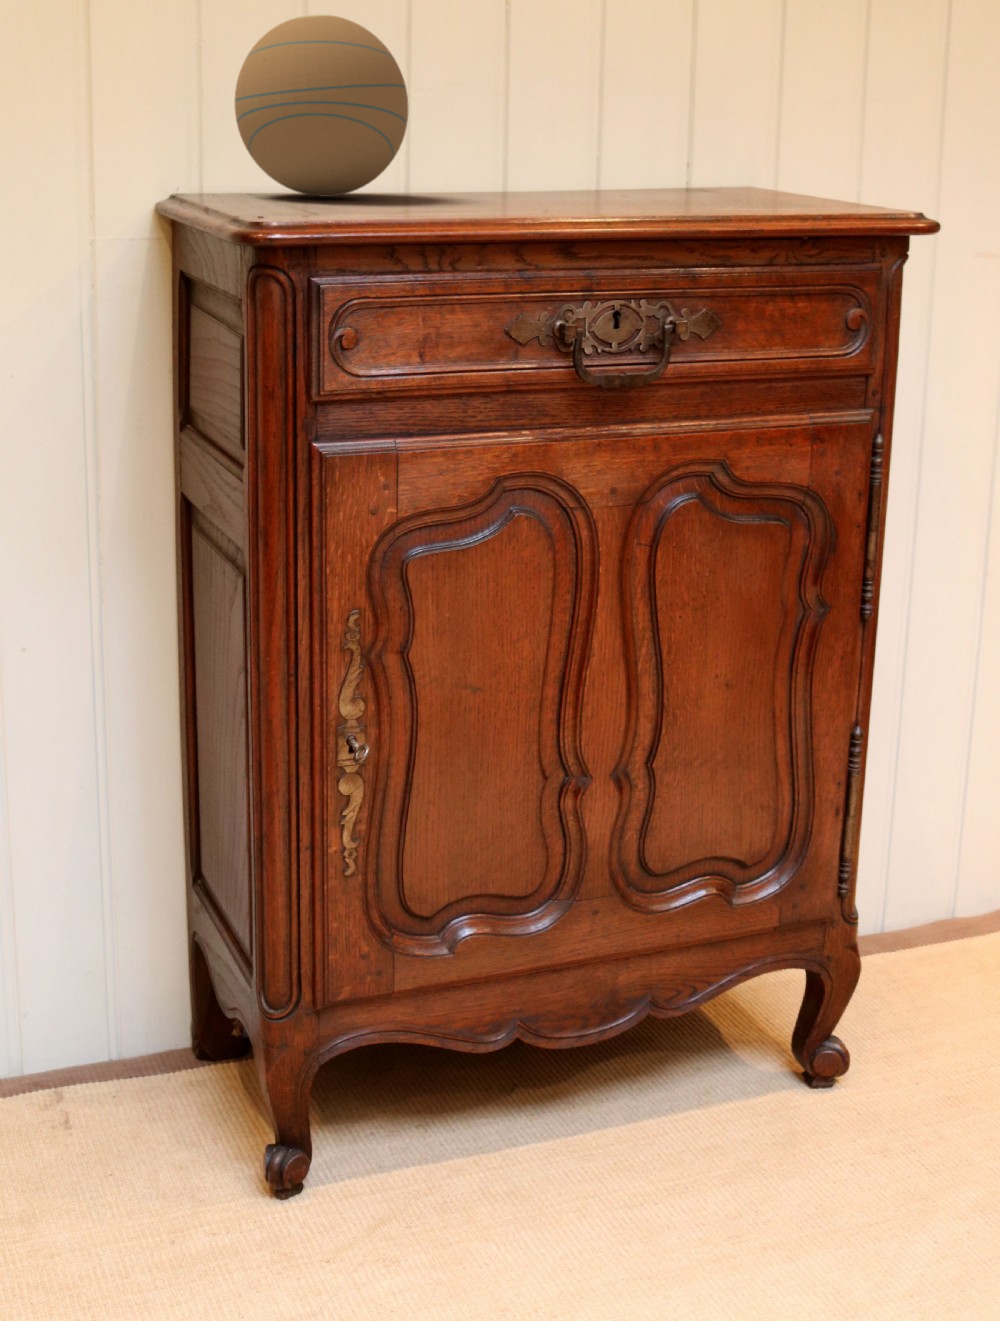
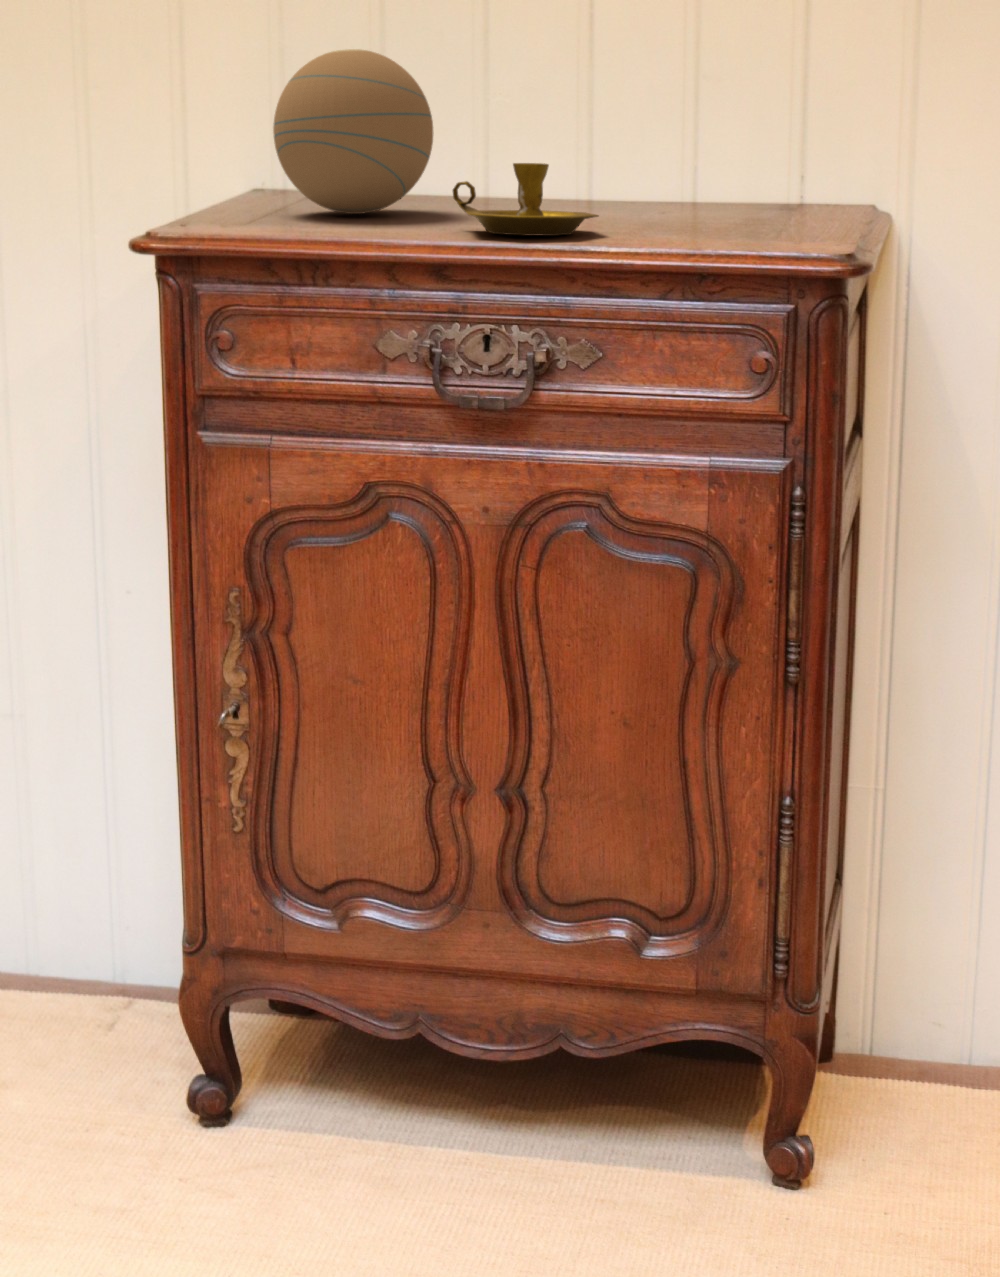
candlestick: none [500,135,661,209] -> present [453,163,599,236]

